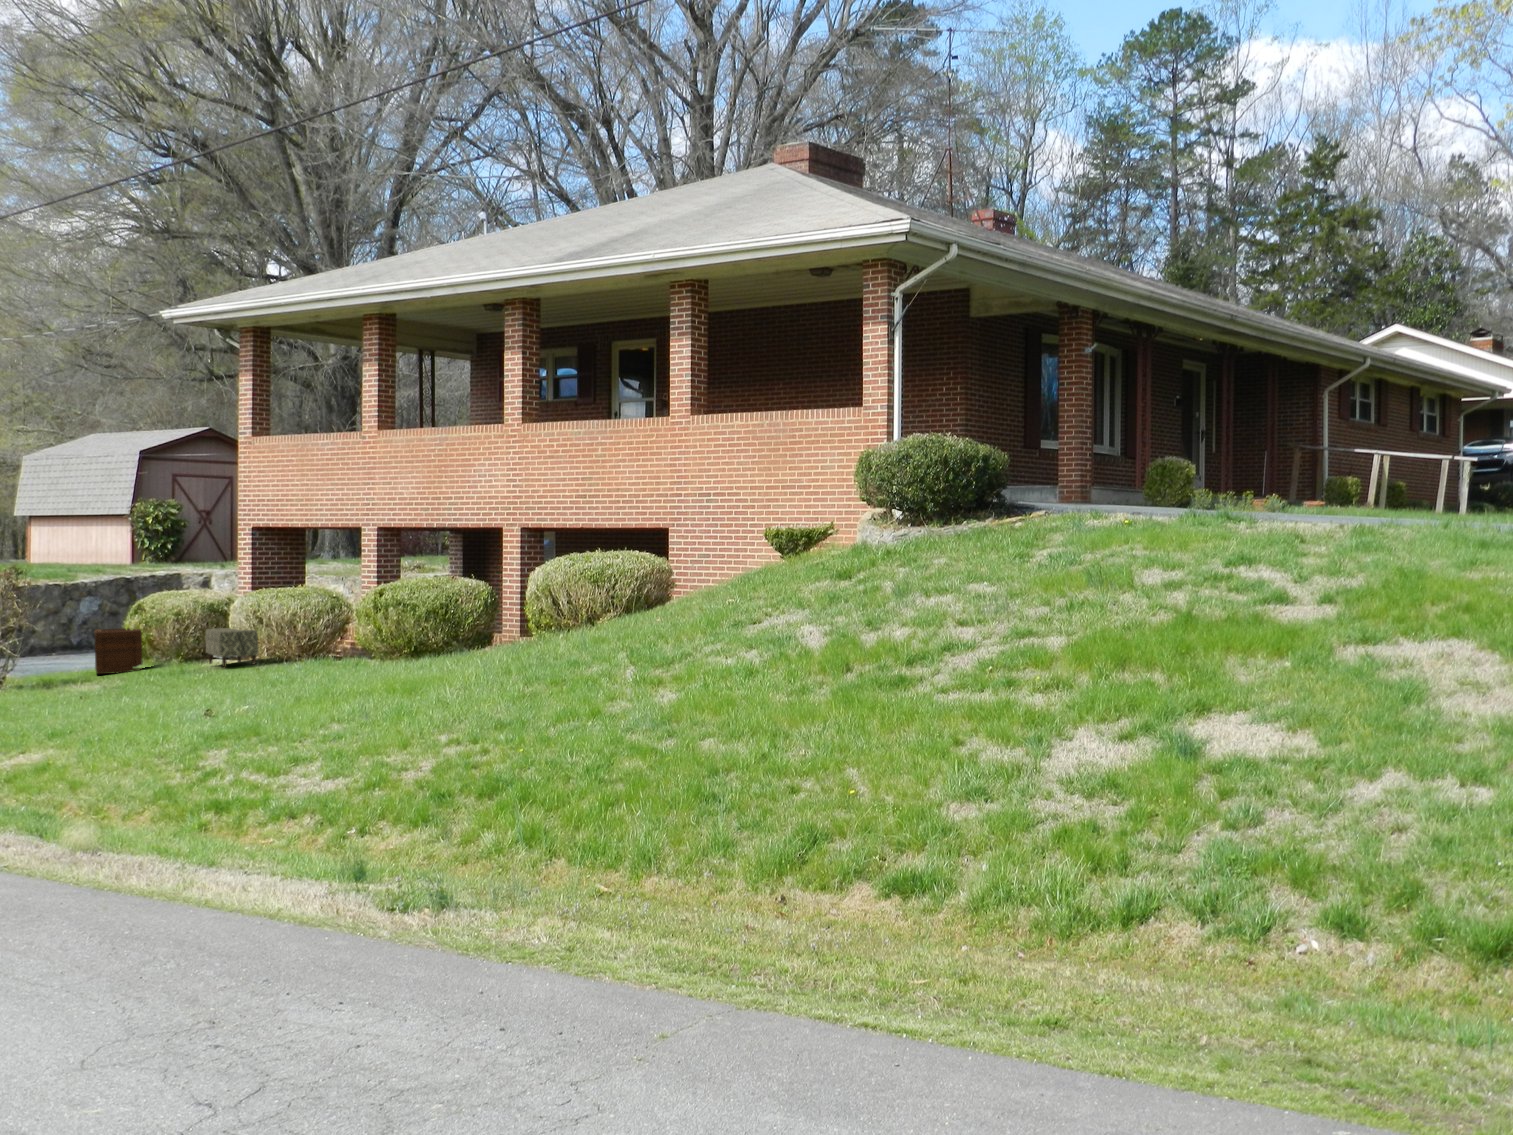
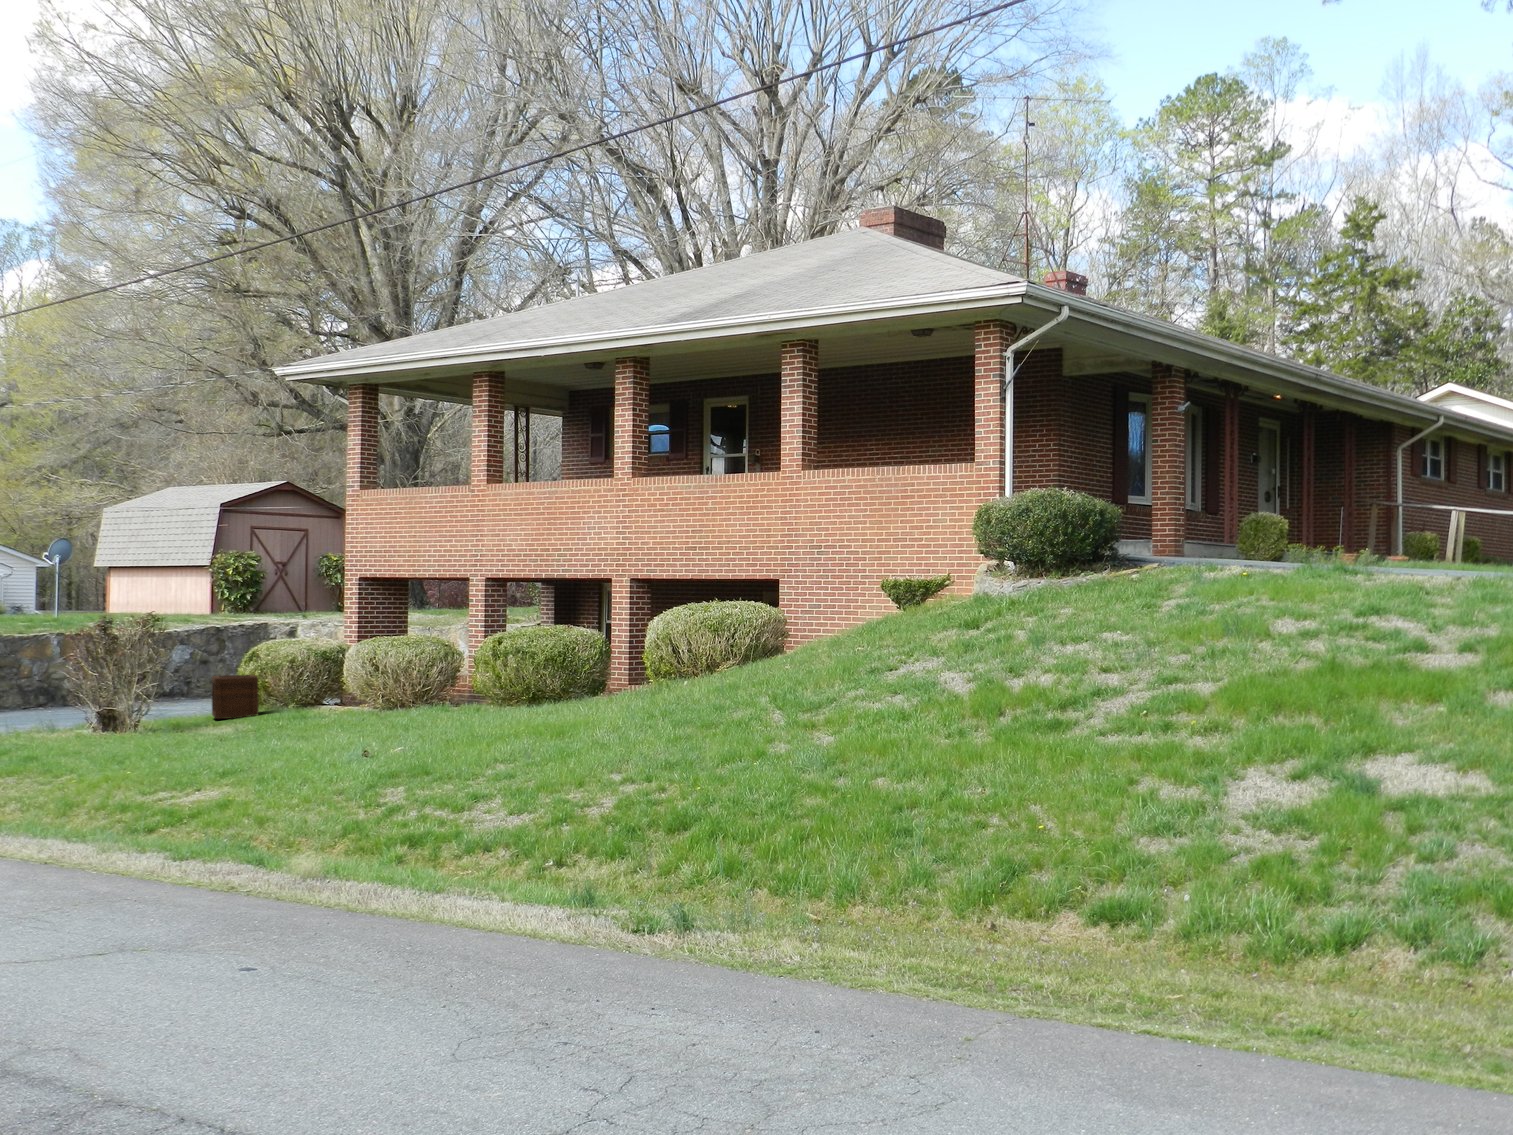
bench: present [206,628,258,669] -> none [324,674,377,714]

